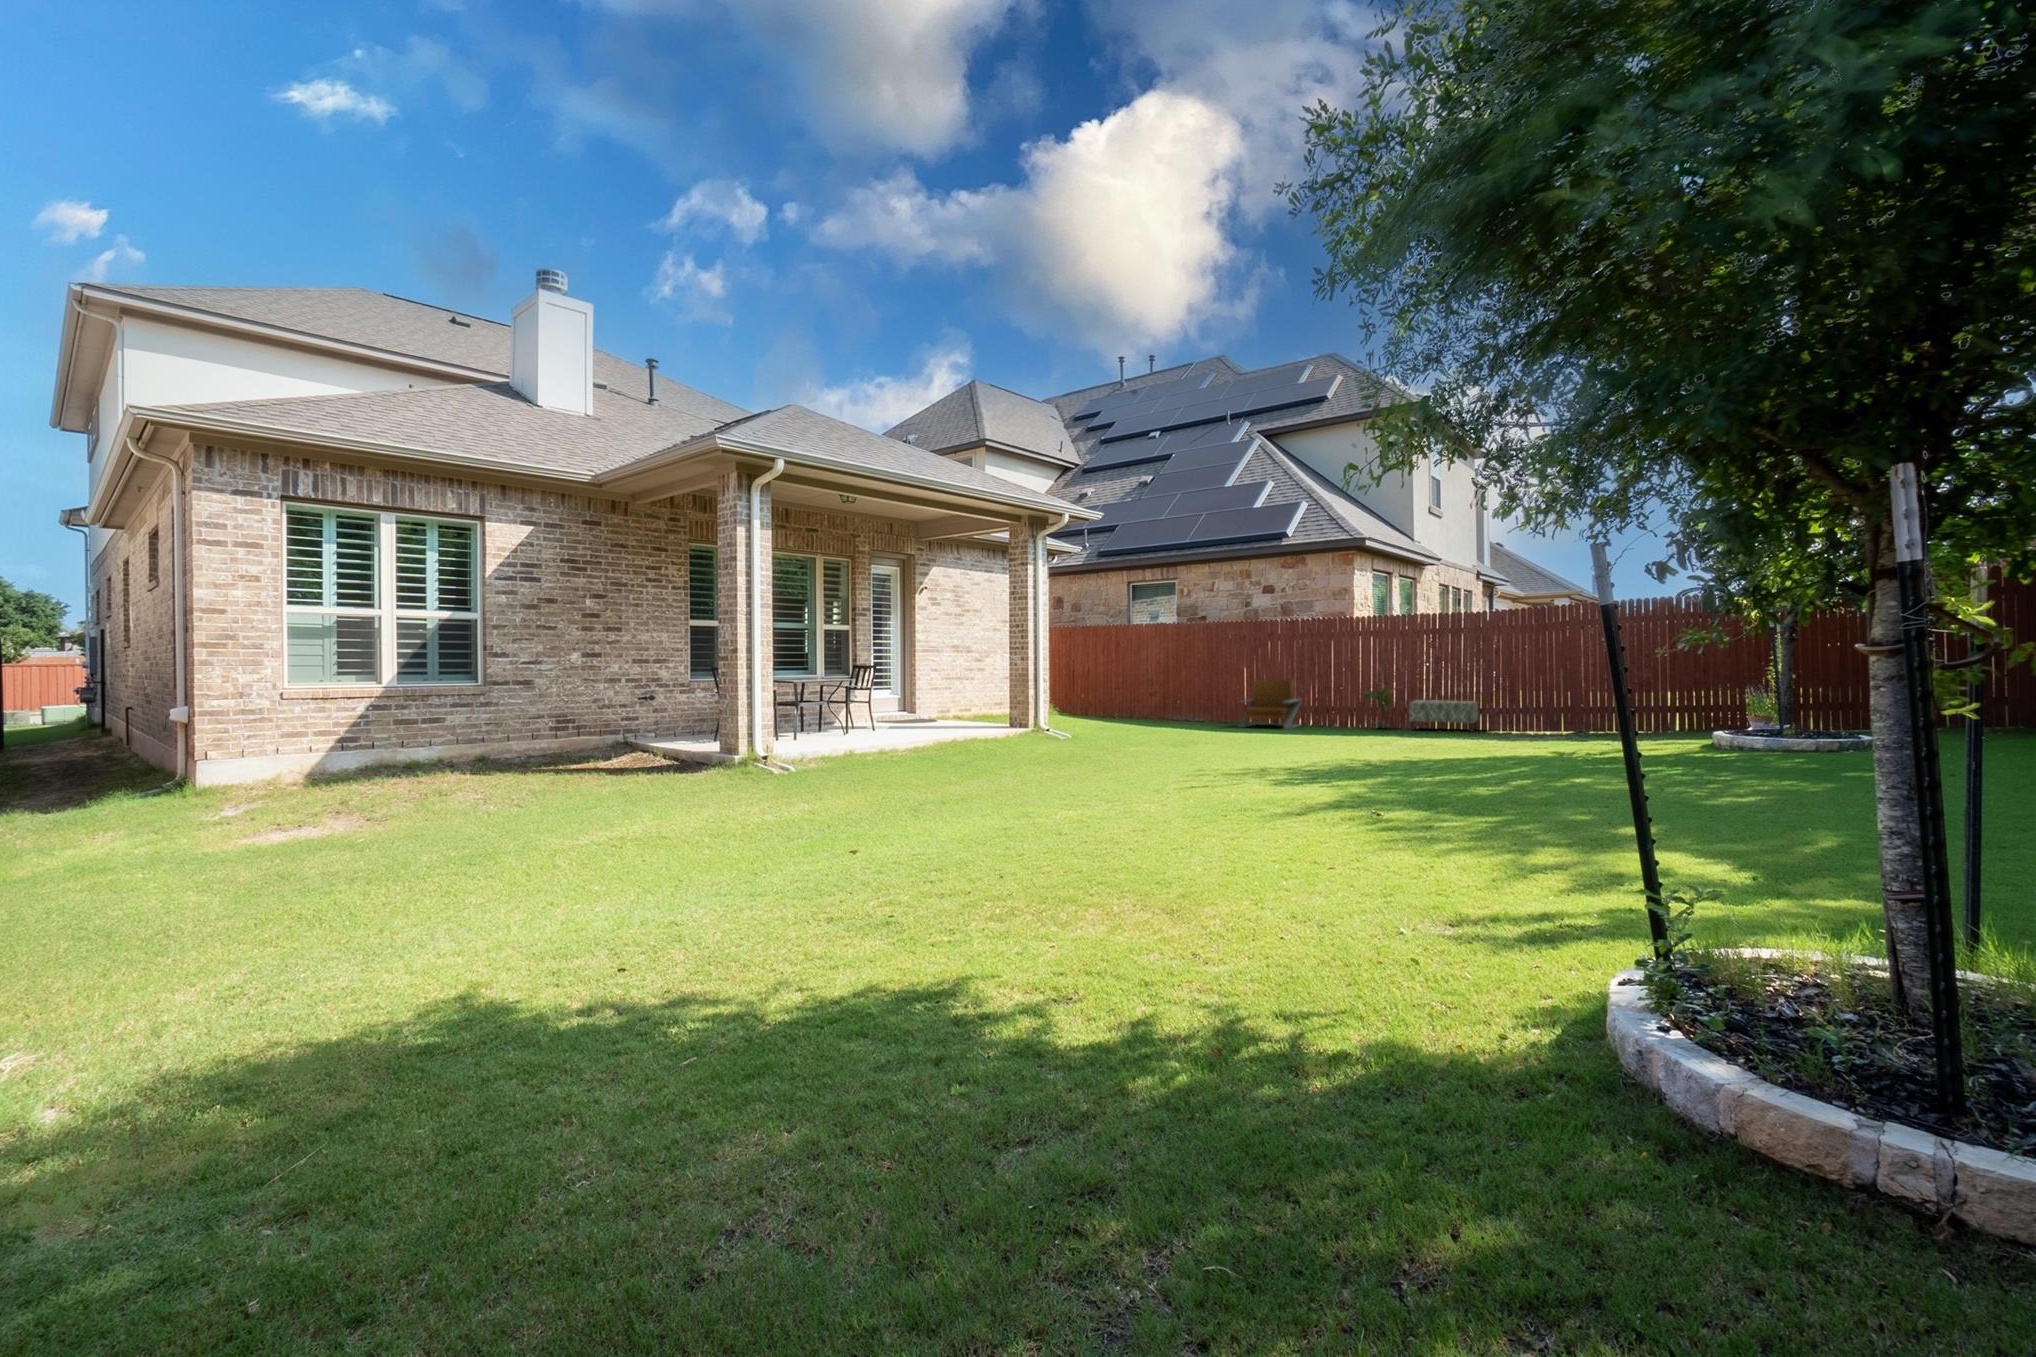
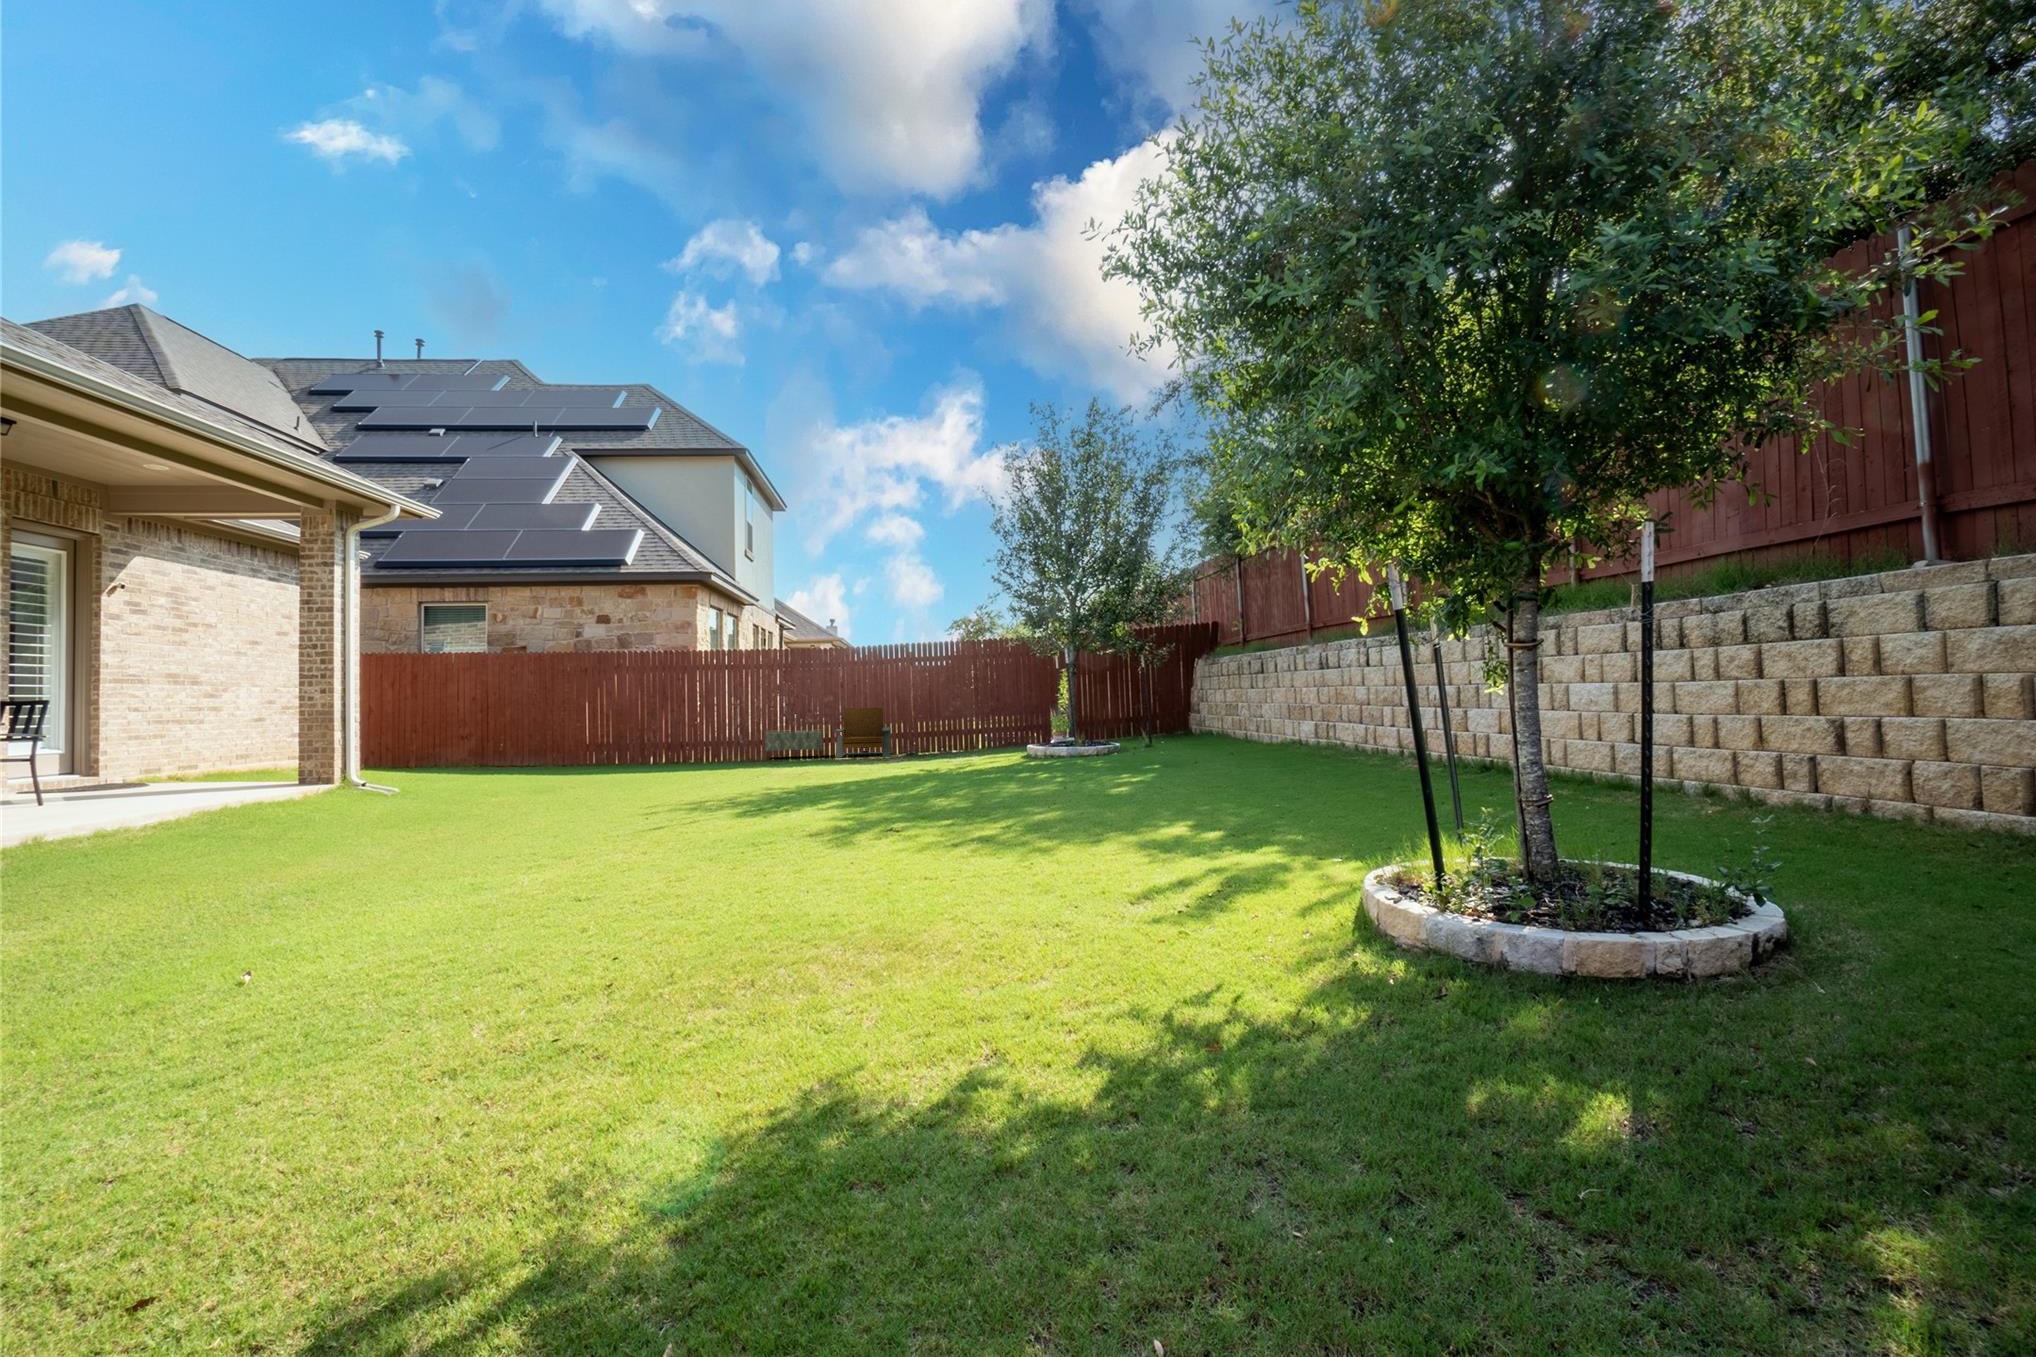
lounge chair: present [1239,679,1301,729] -> present [835,708,891,758]
potted plant: present [1364,689,1396,728] -> none [718,720,751,759]

